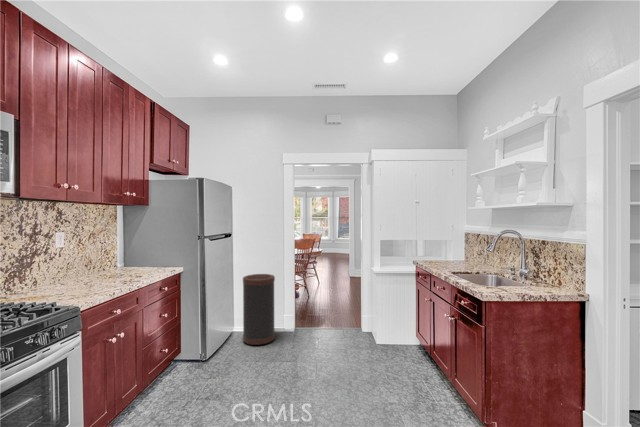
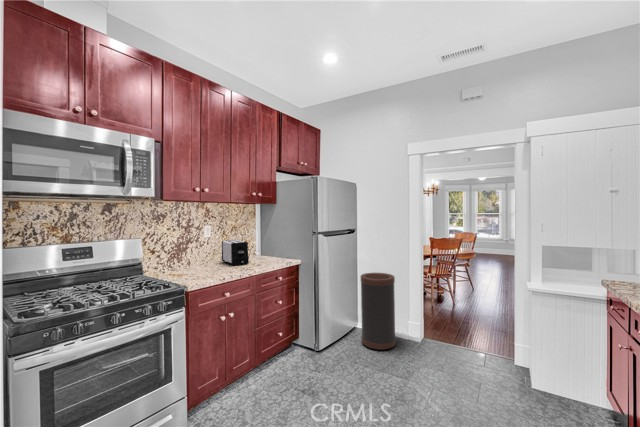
toaster: none [78,250,126,280] -> present [222,240,249,266]

